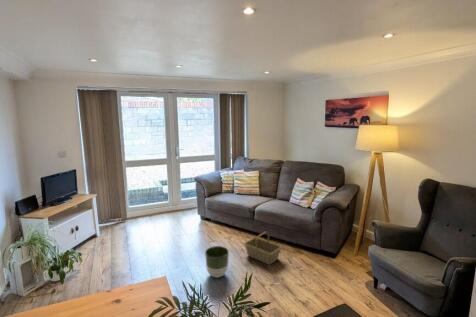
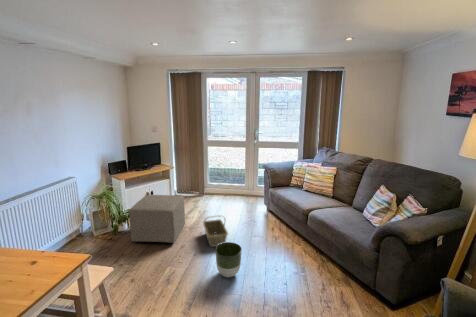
ottoman: none [86,220,143,282] -> present [129,195,185,243]
basket: present [245,232,281,265] -> present [203,216,228,247]

